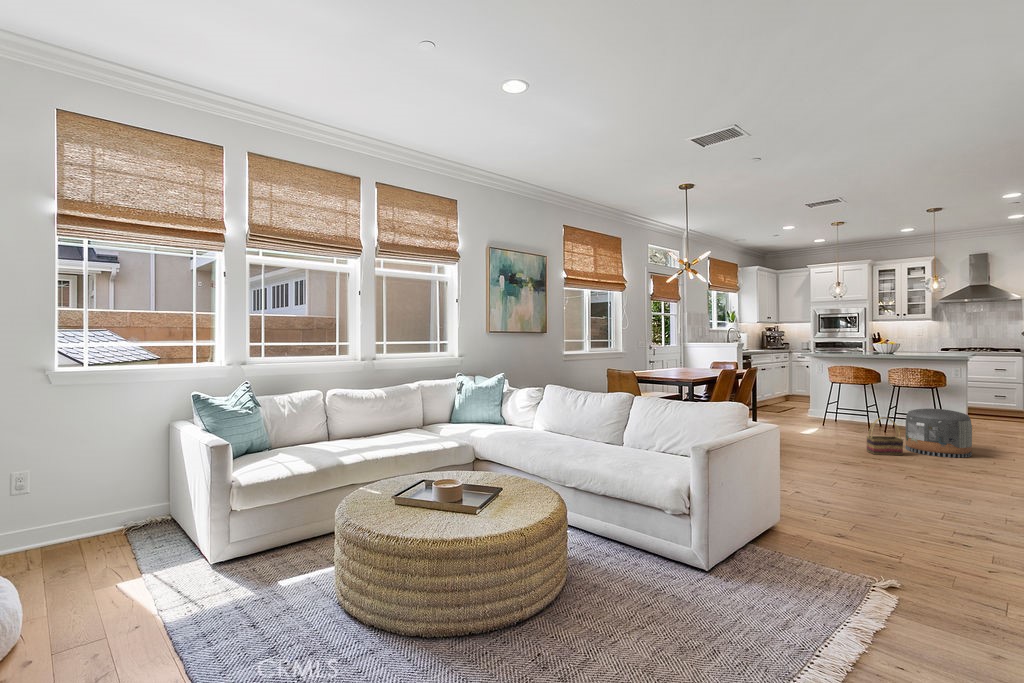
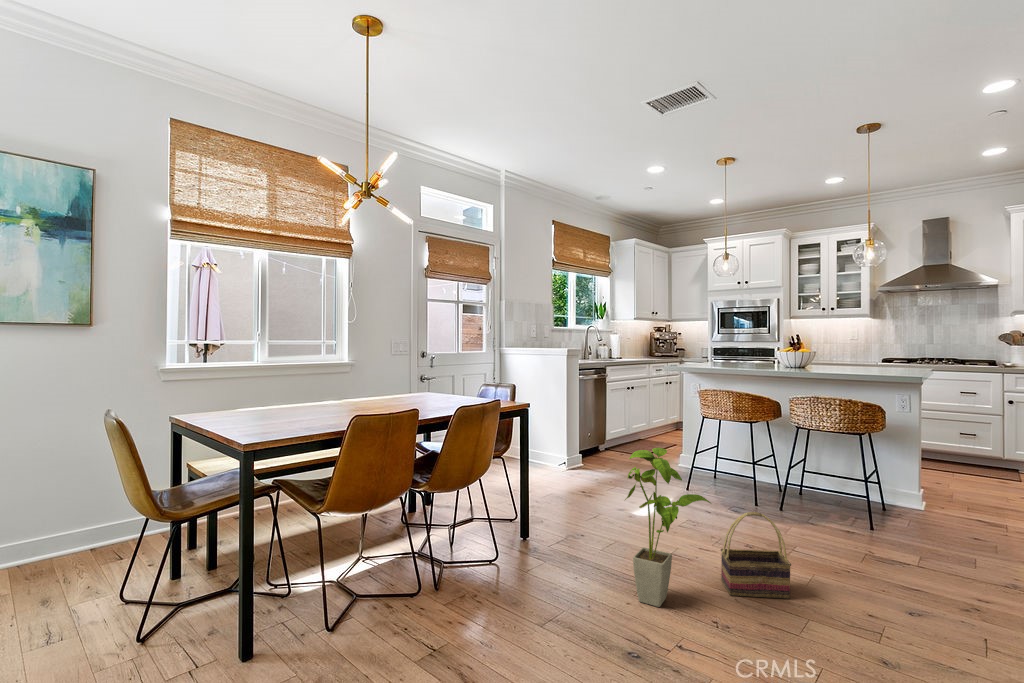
house plant: none [822,385,867,457] -> present [625,448,711,607]
pouf: present [905,409,972,458] -> none [802,486,933,607]

